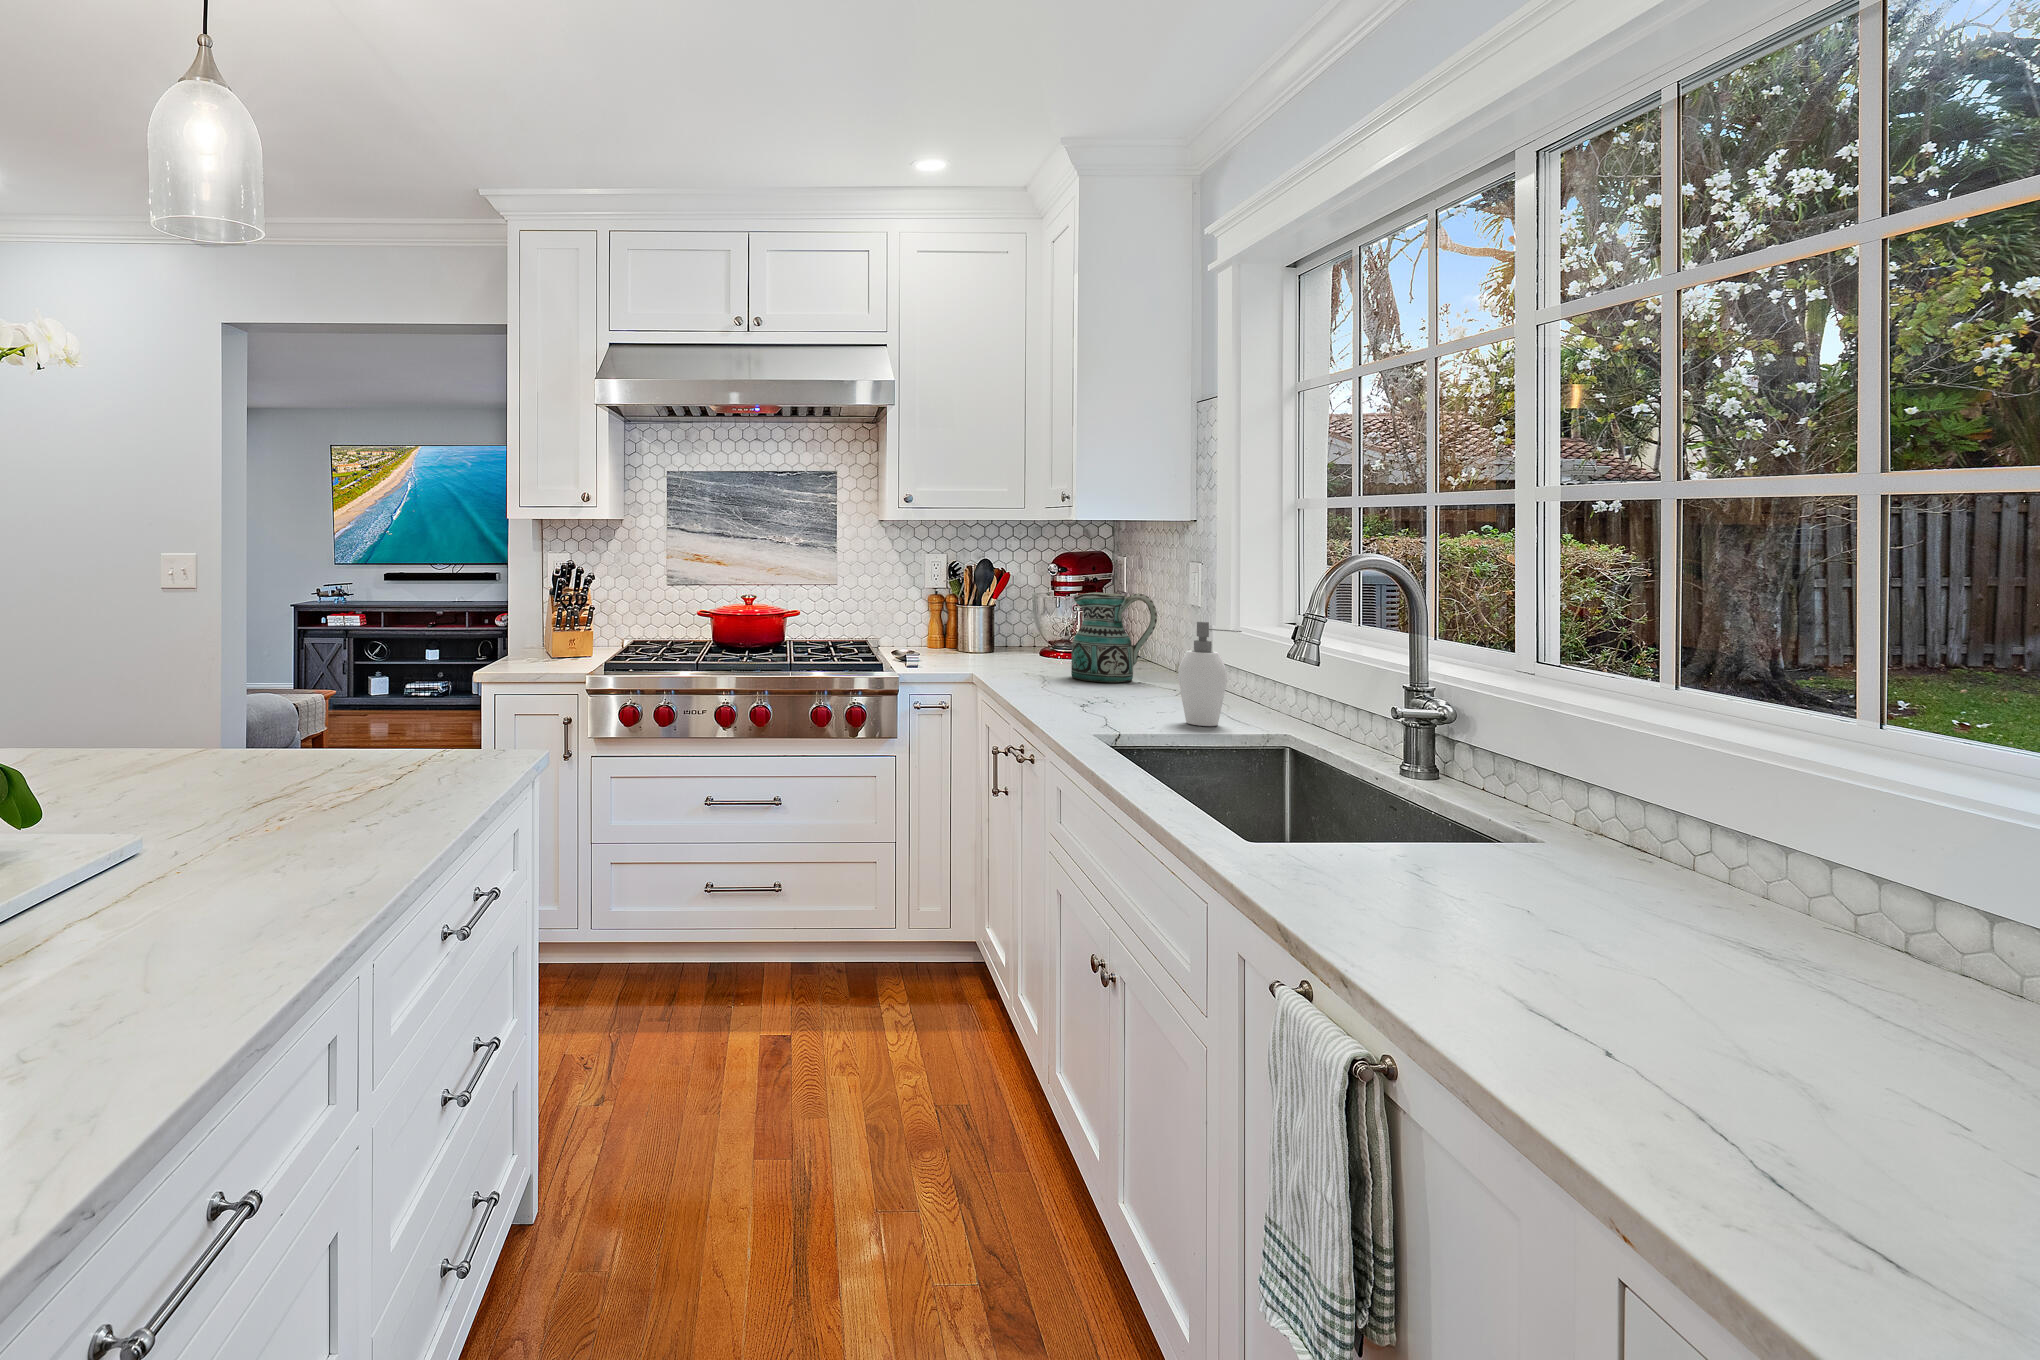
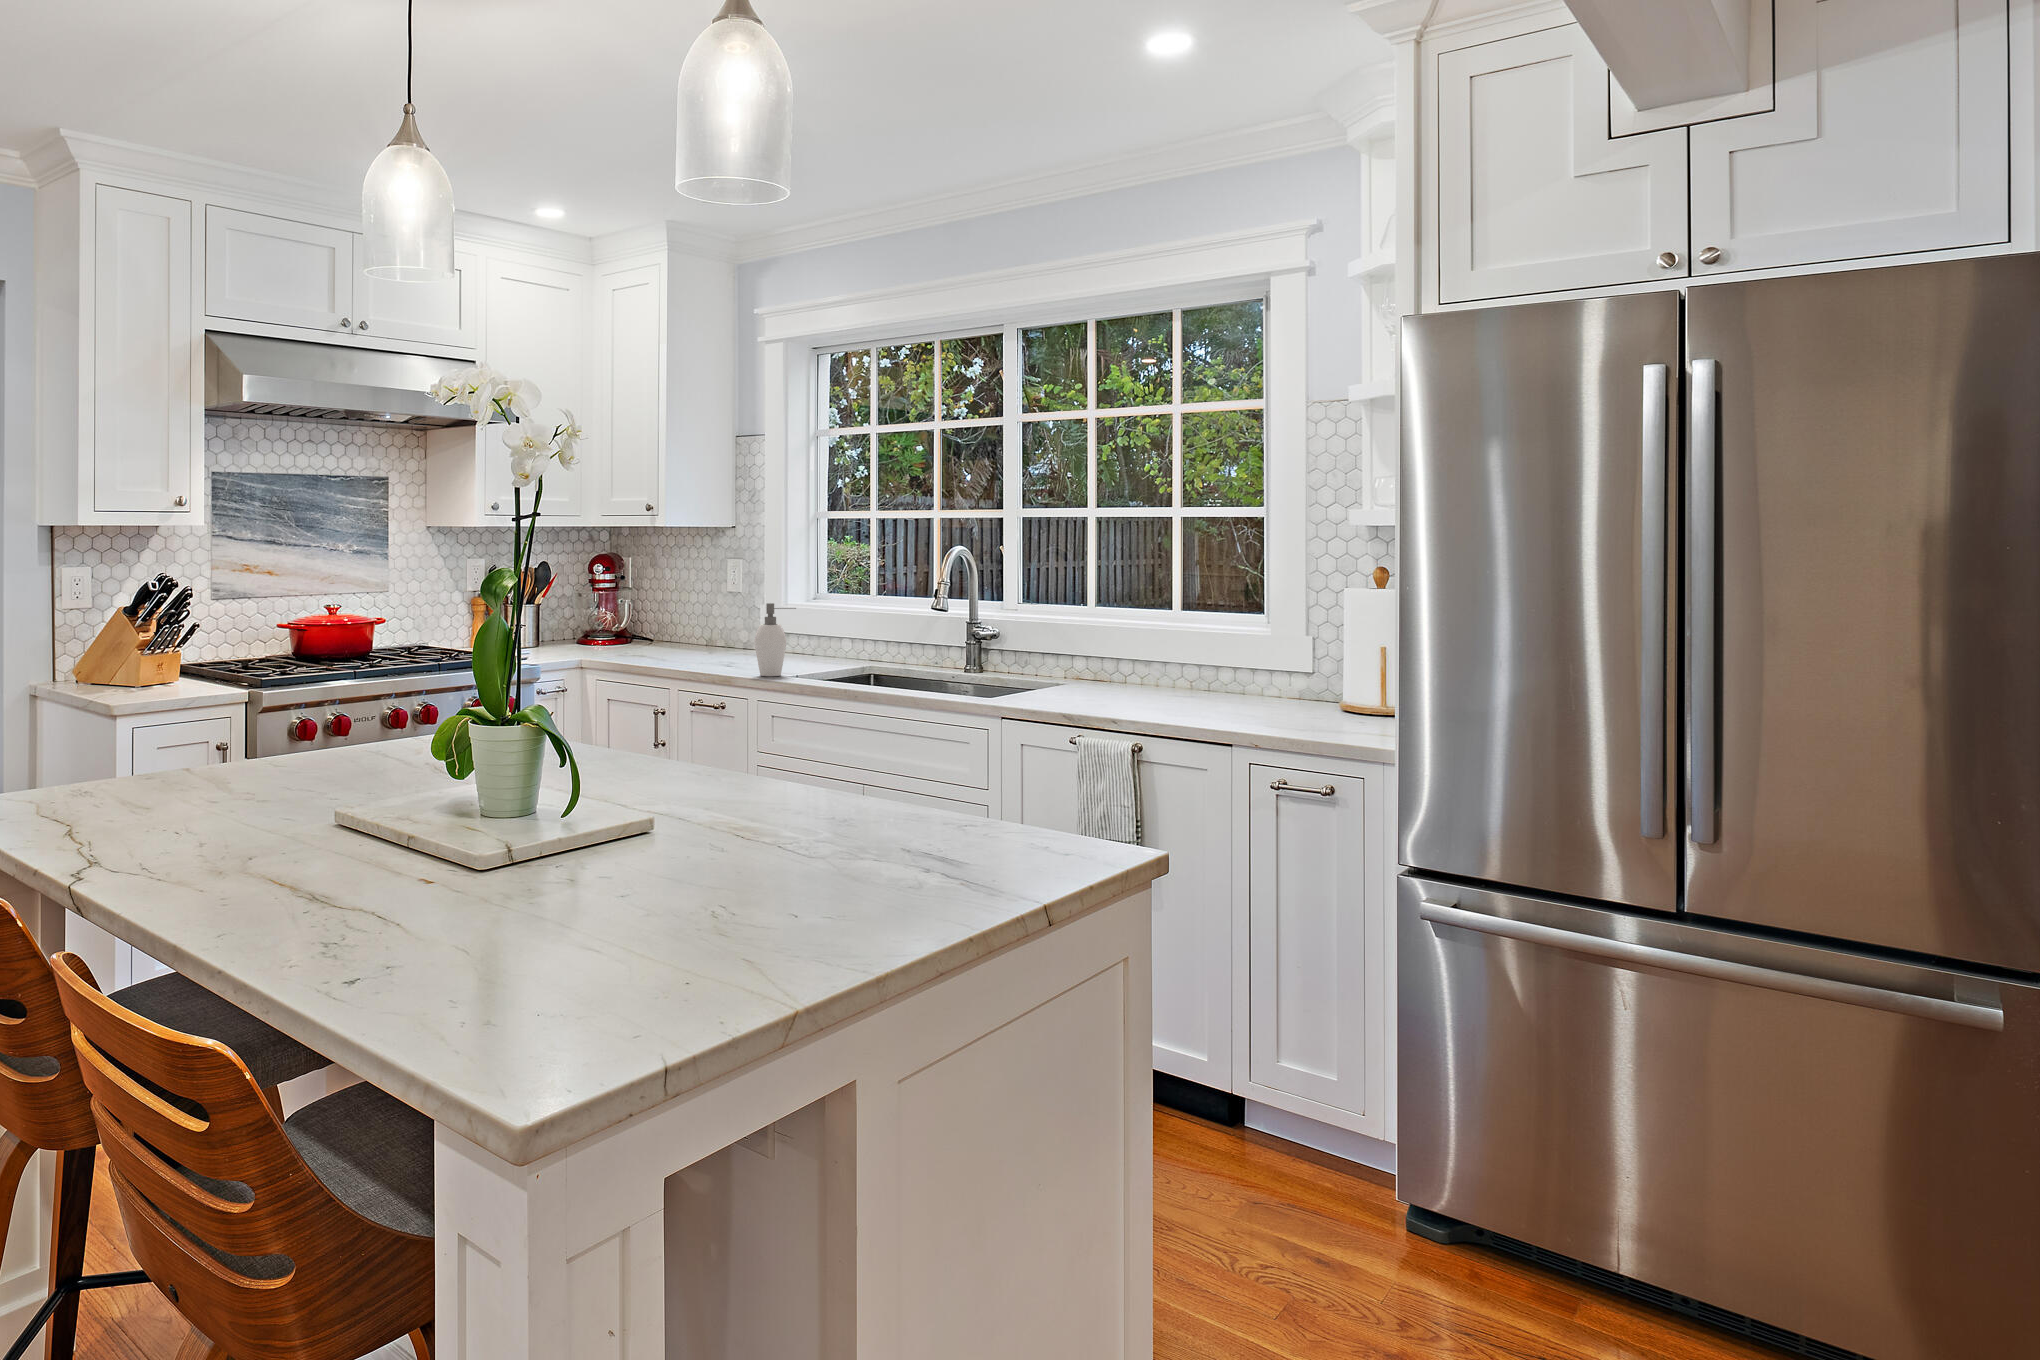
ceramic pitcher: present [1071,593,1157,682] -> none [638,585,705,659]

